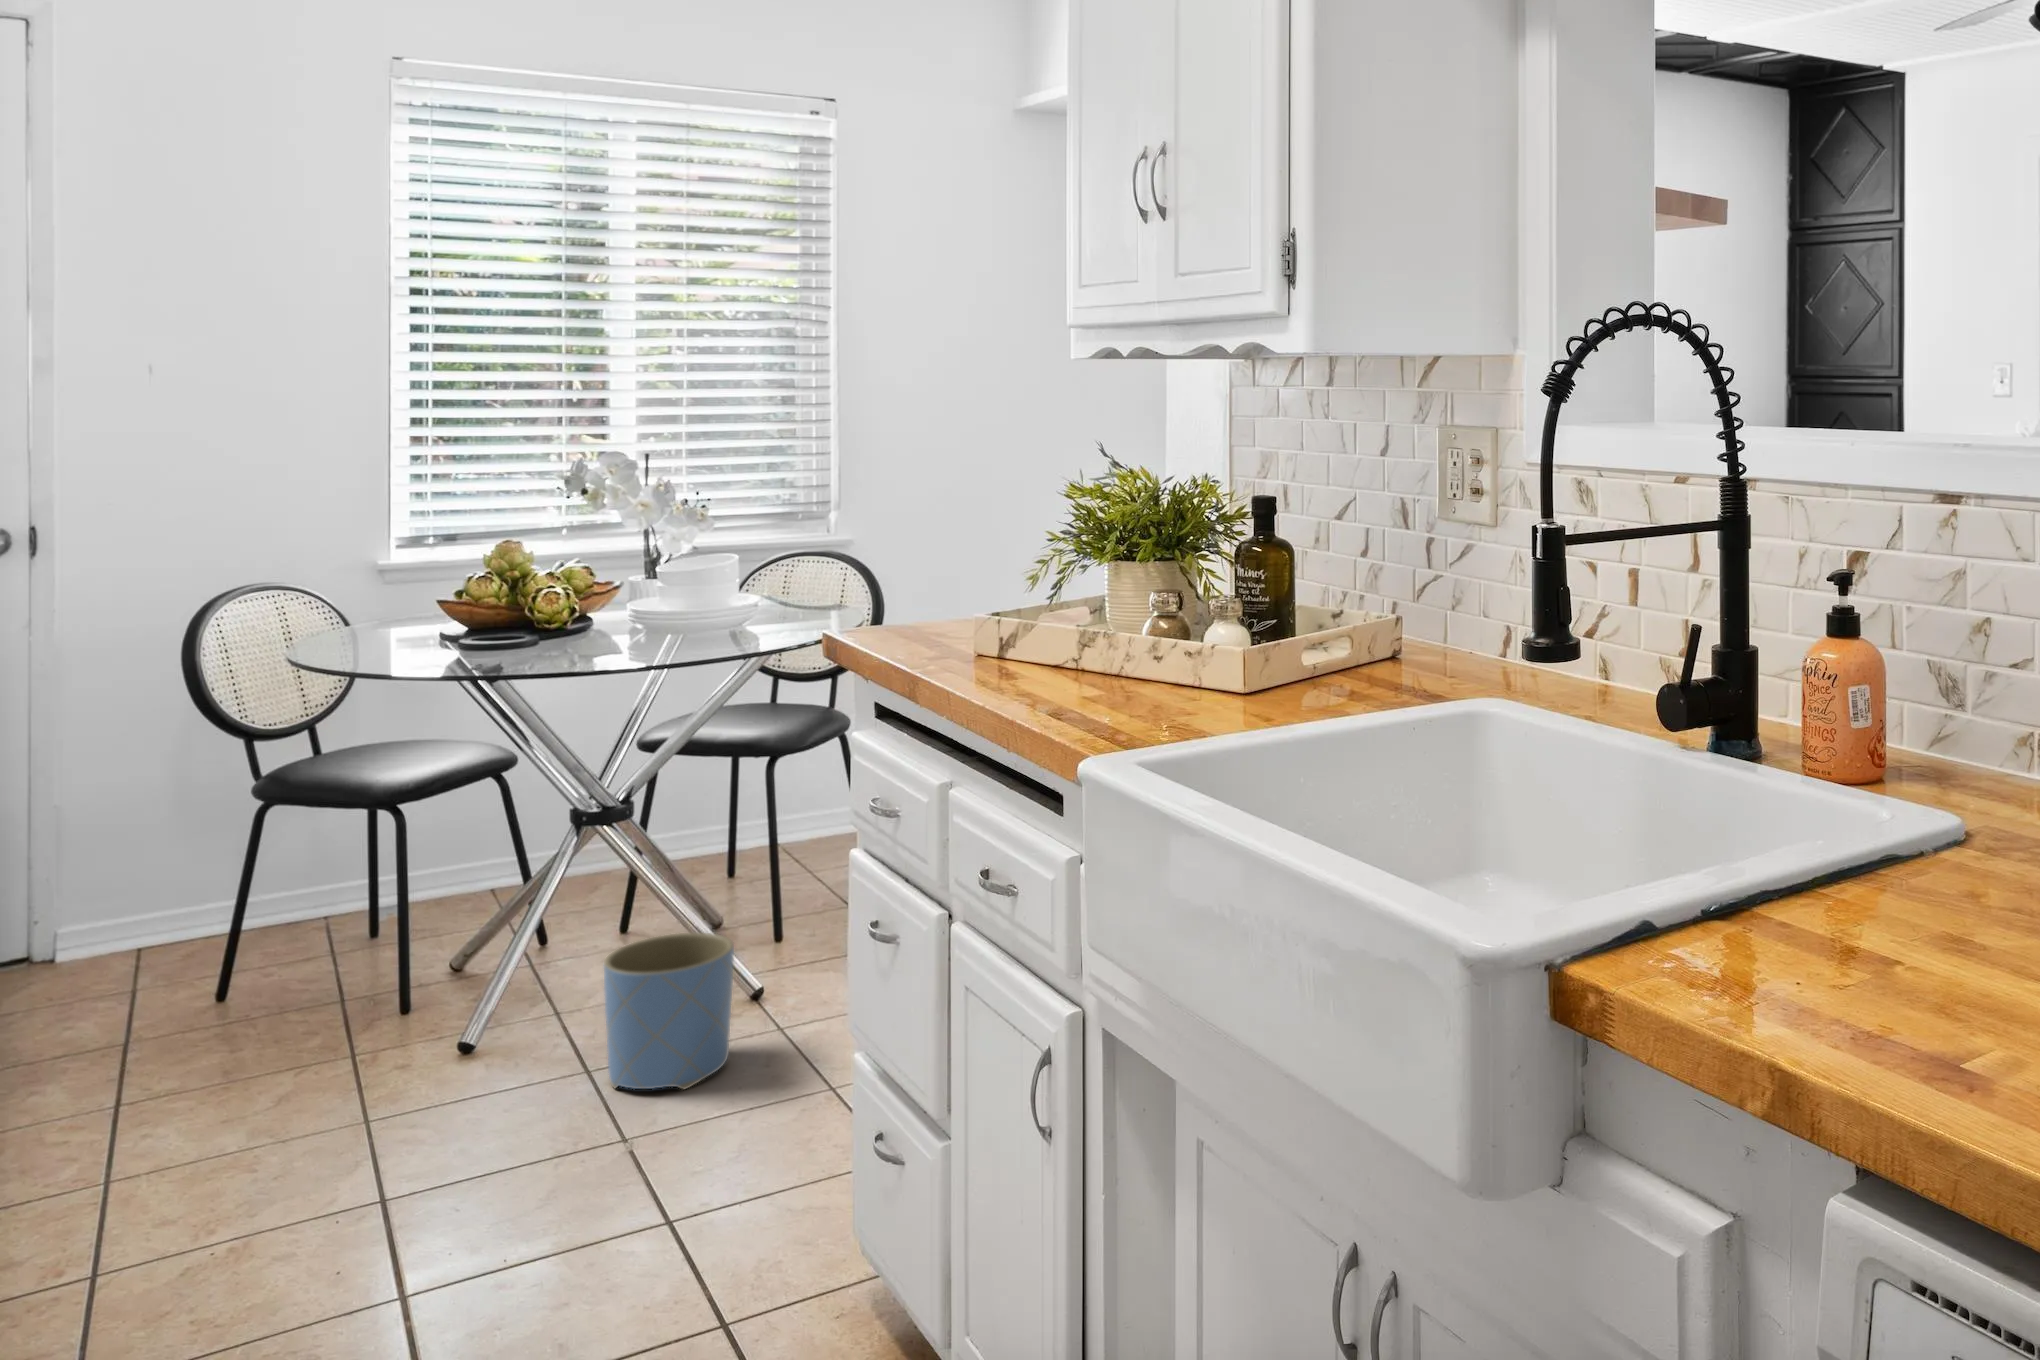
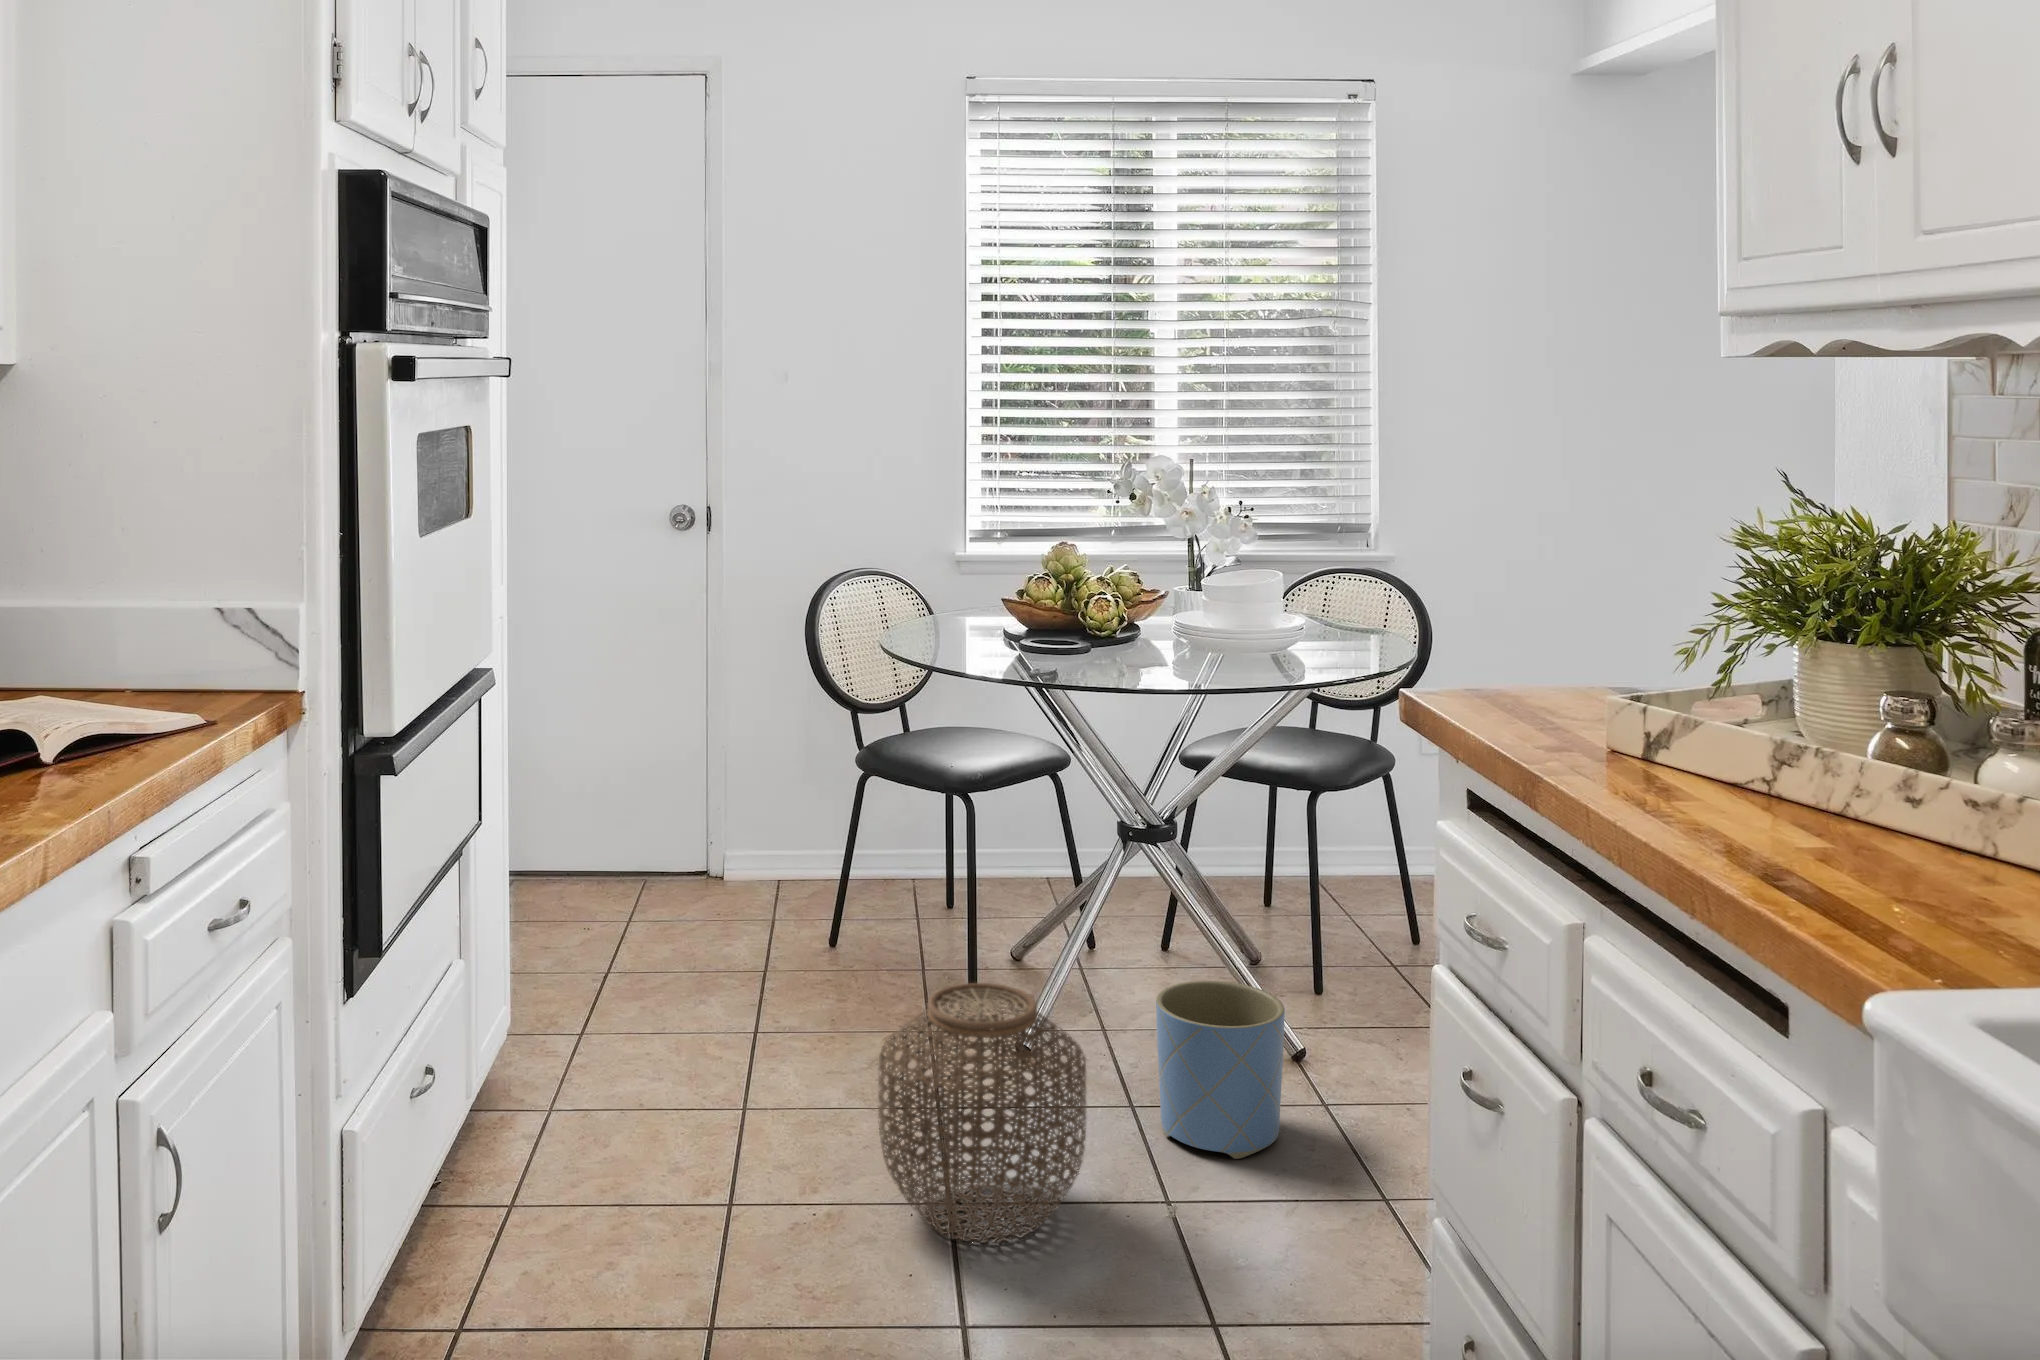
woven basket: none [279,974,525,1233] -> present [878,983,1086,1243]

